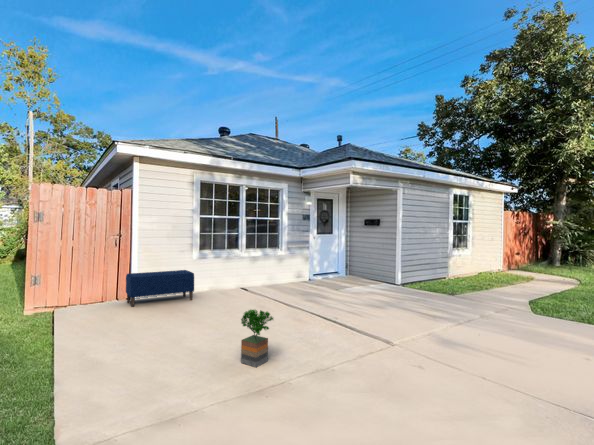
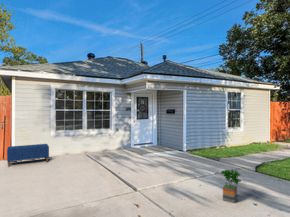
potted tree: present [241,310,273,367] -> present [221,170,241,203]

